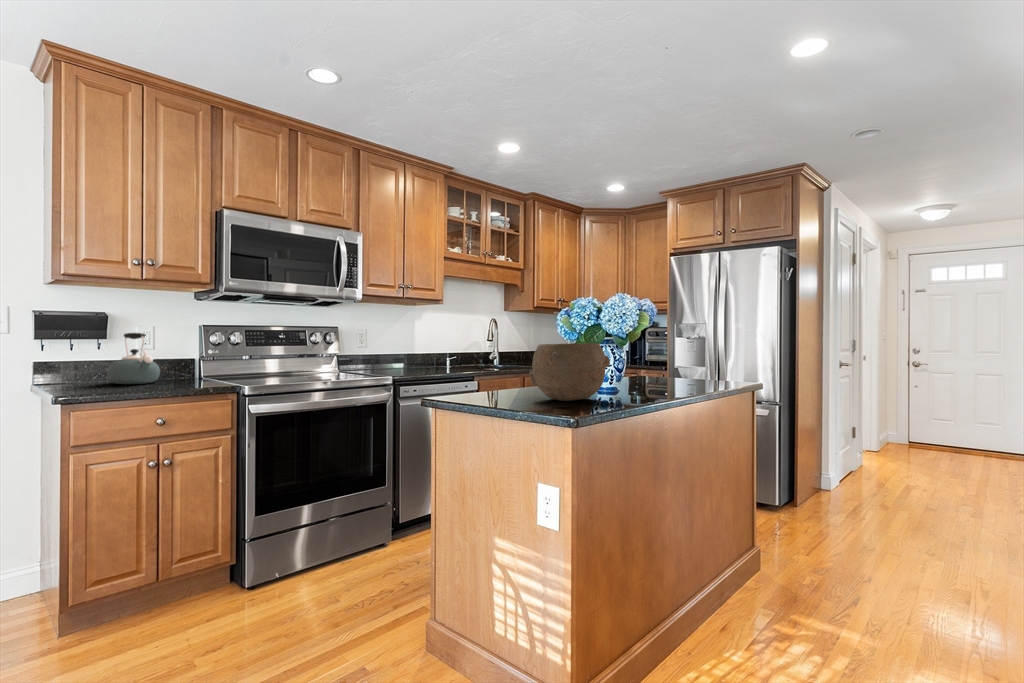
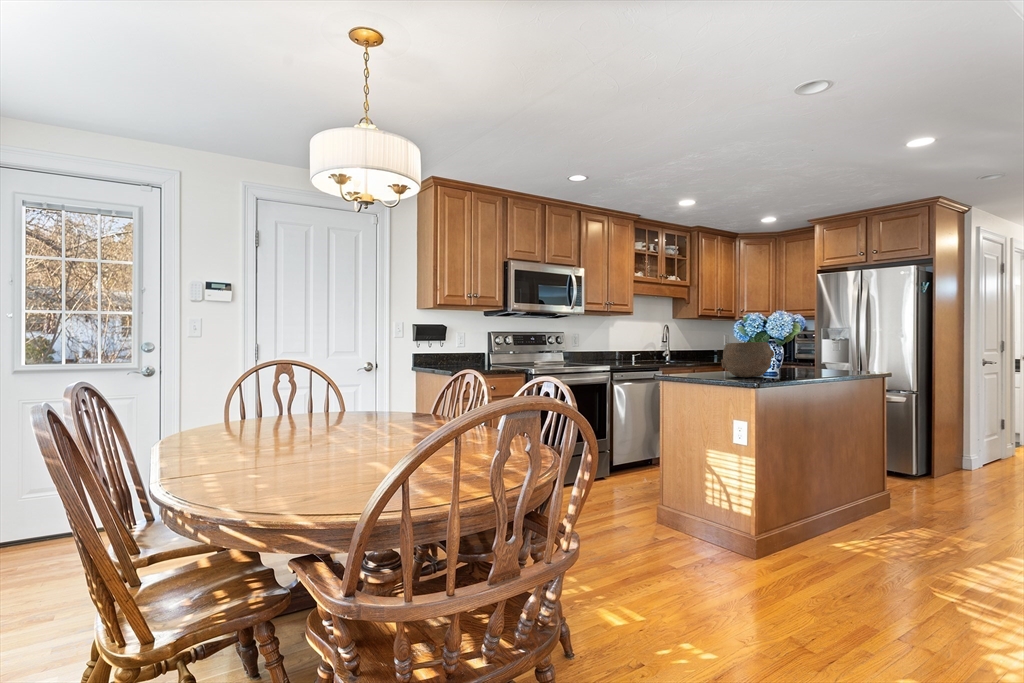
kettle: present [108,333,160,384] -> none [445,337,471,368]

